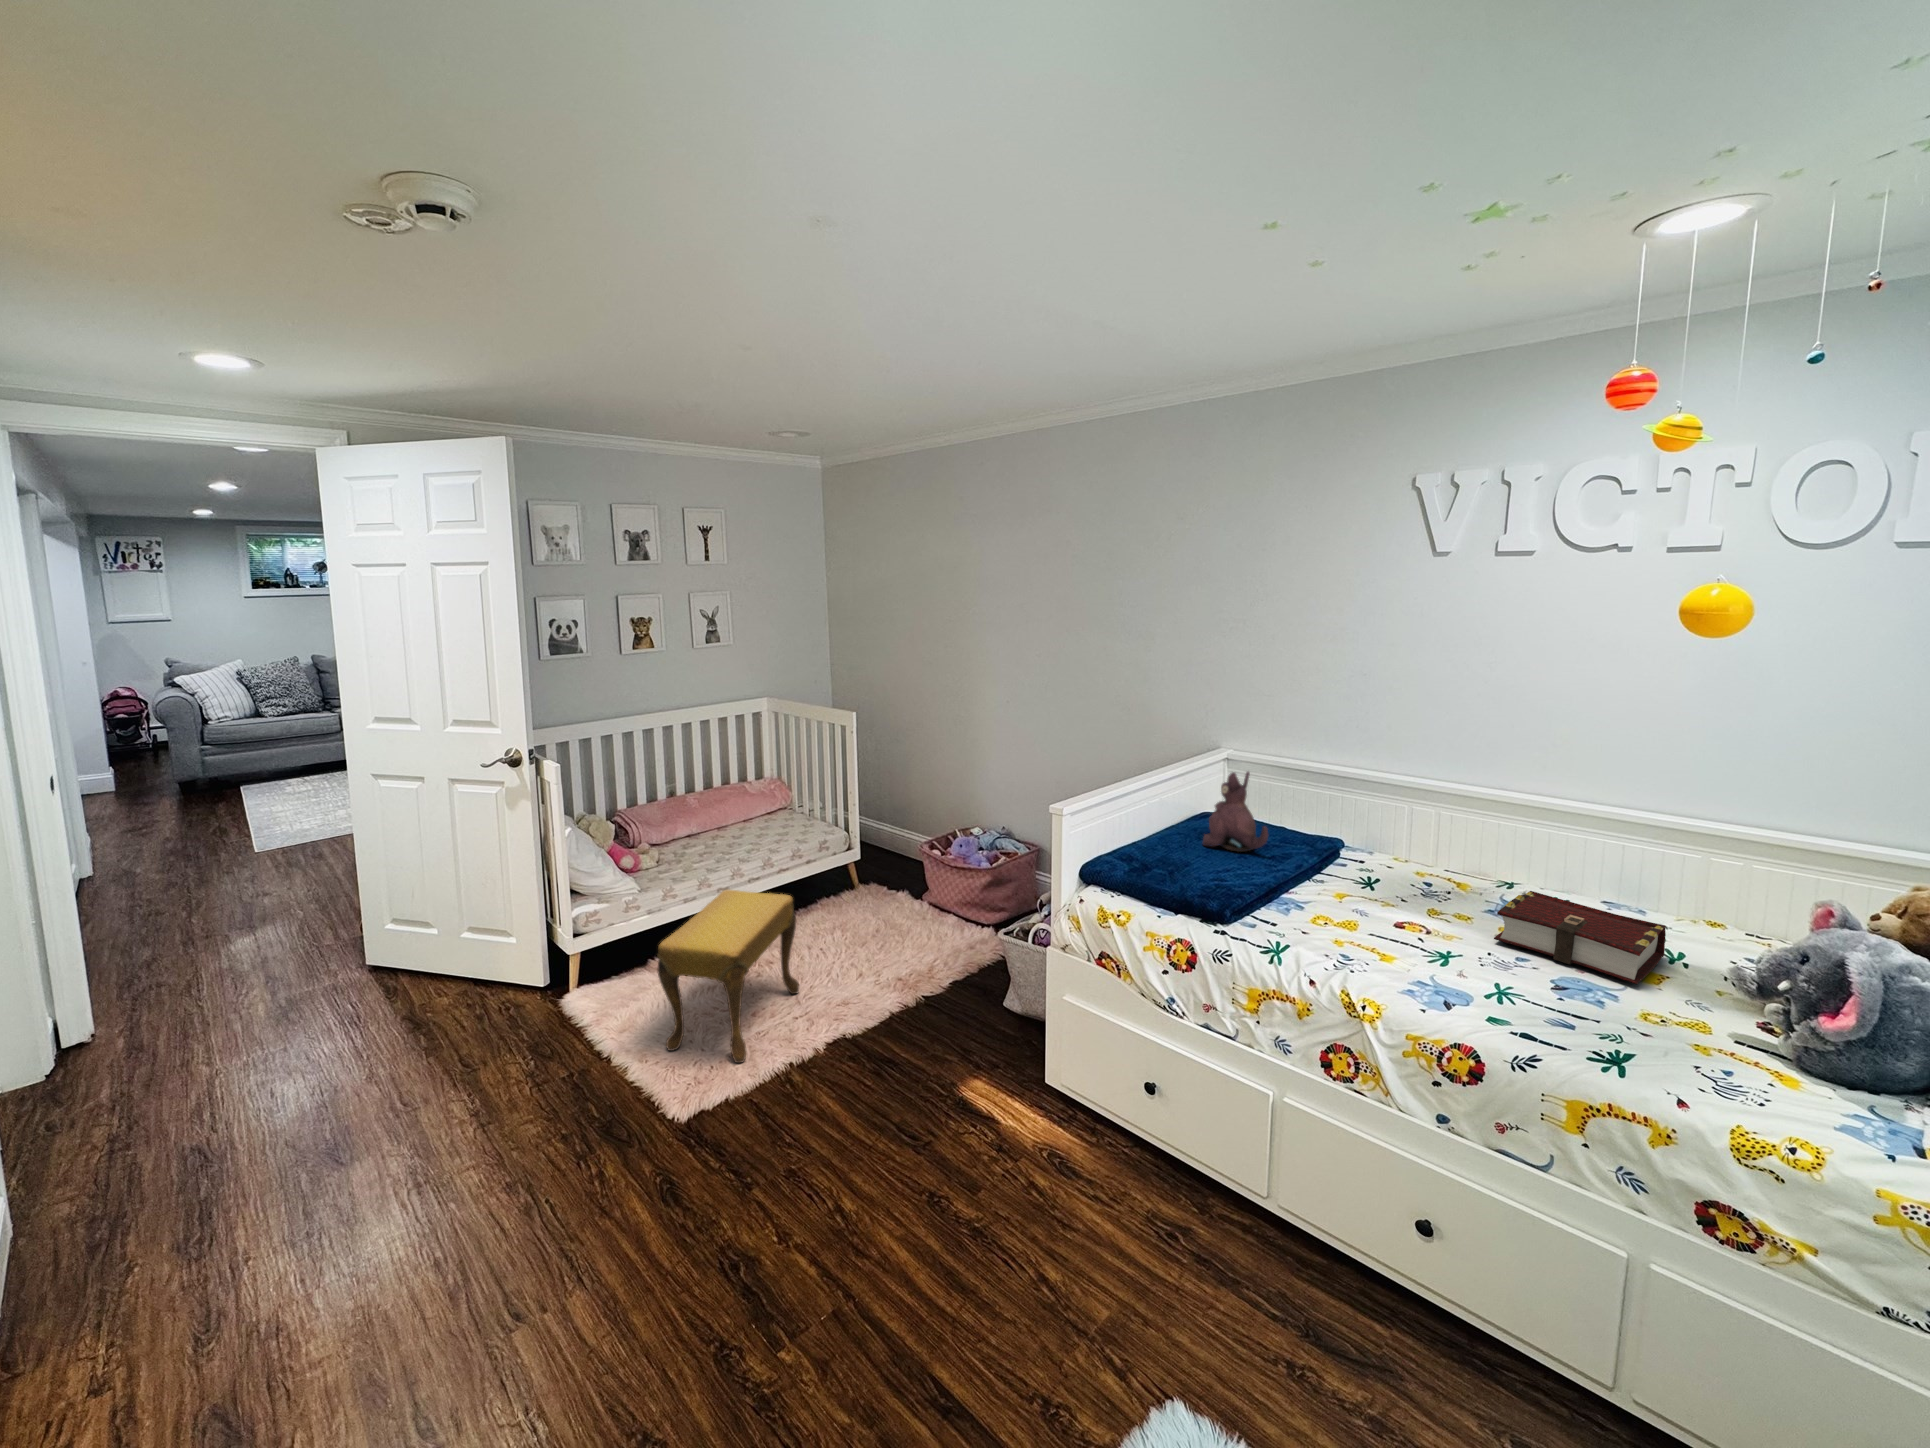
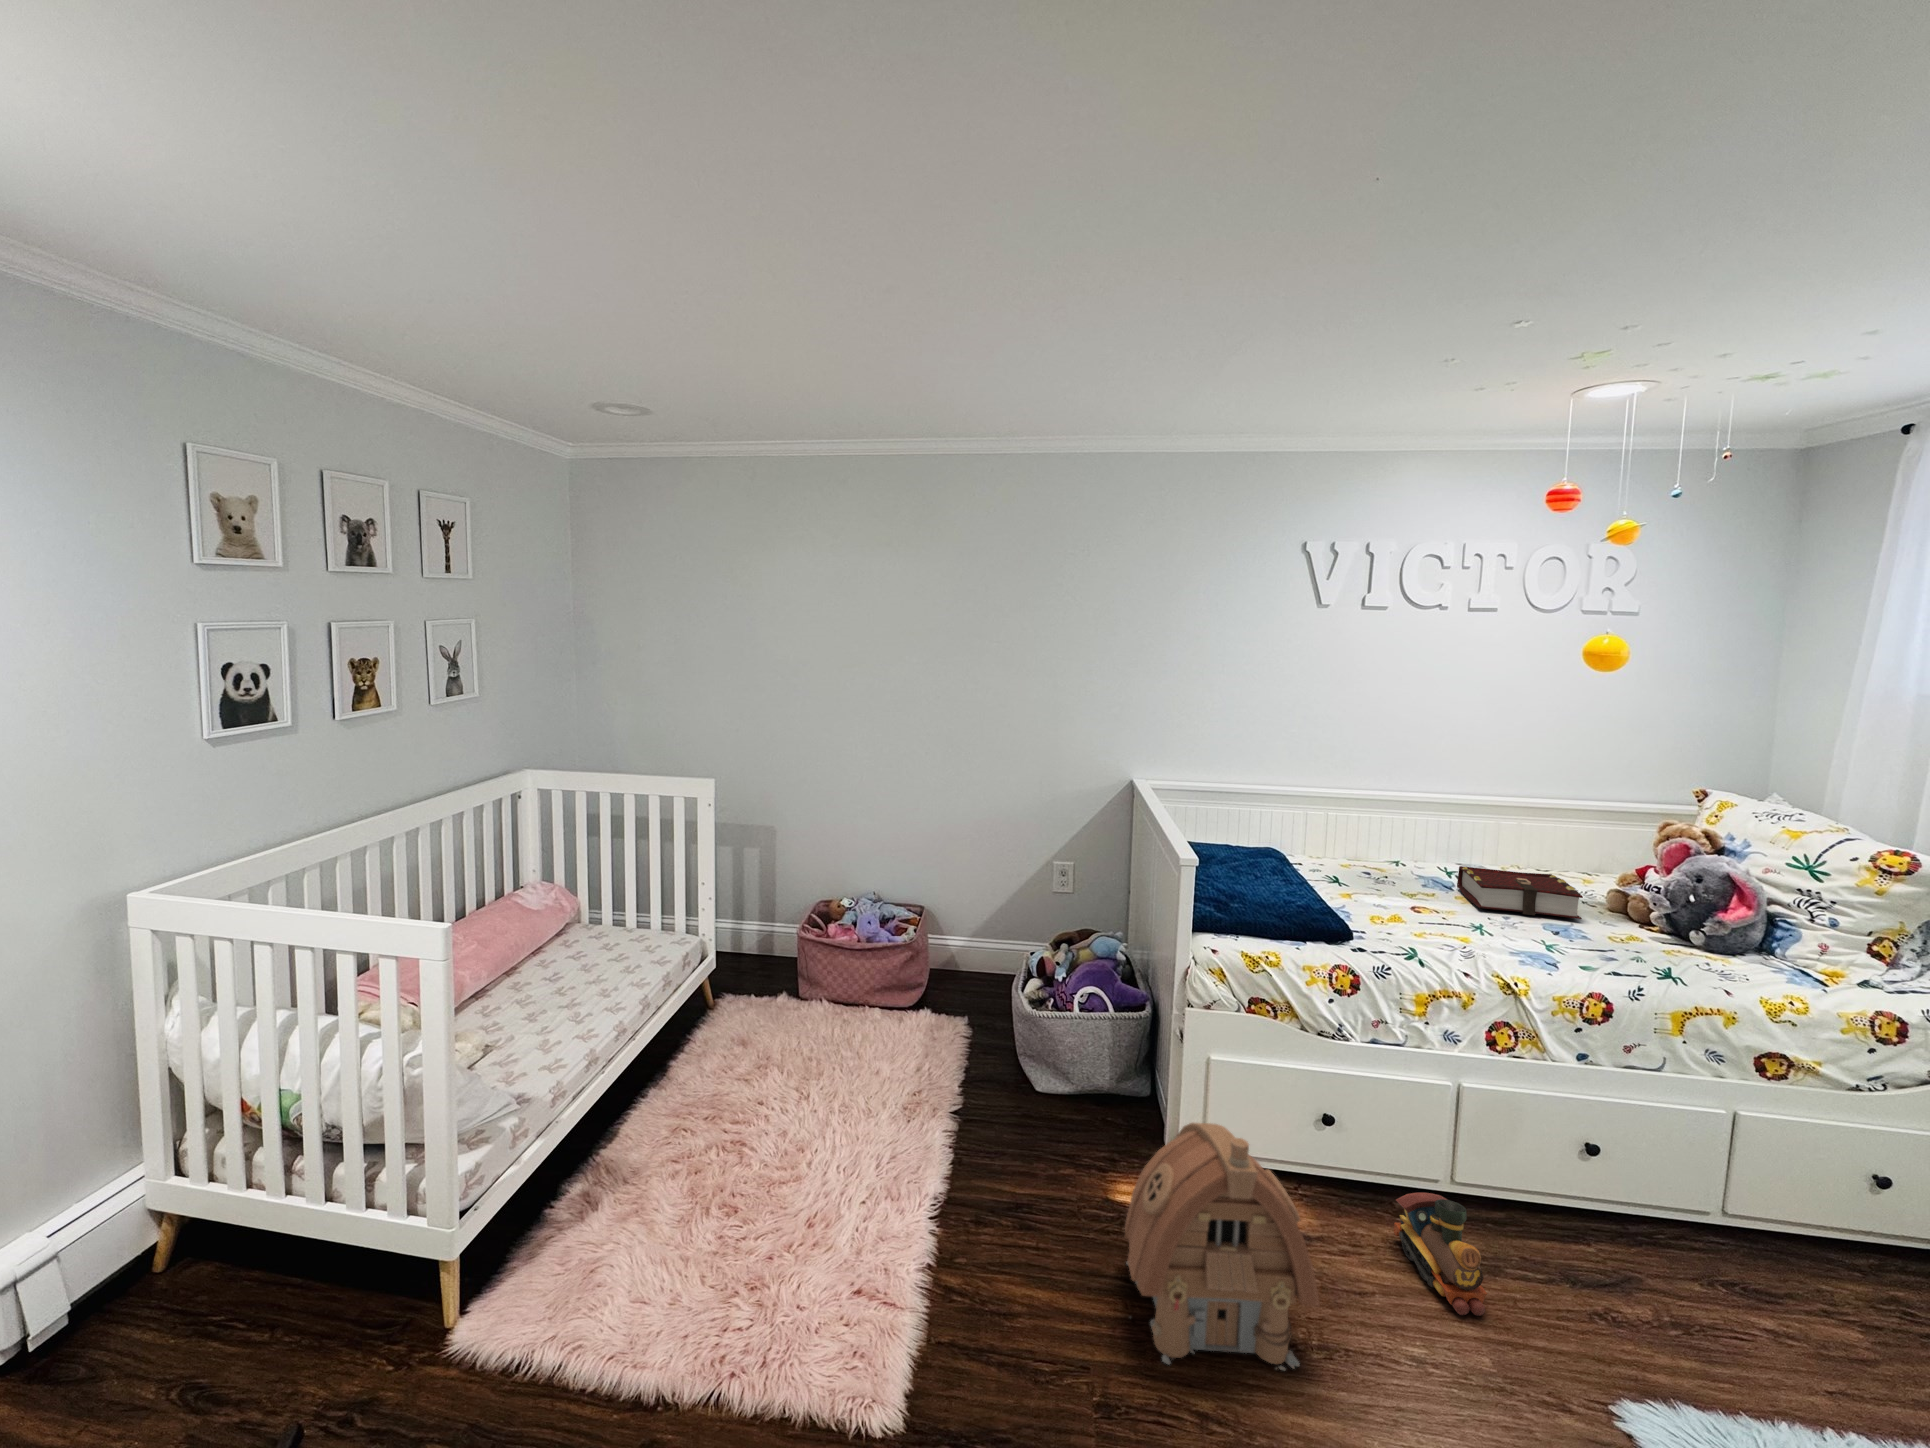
plush toy: present [1203,772,1268,852] -> none [1226,798,1289,875]
footstool: present [657,890,799,1063] -> none [709,1041,871,1337]
toy house: none [843,1016,1003,1230] -> present [1125,1123,1320,1370]
toy train: none [1129,1168,1208,1293] -> present [1394,1193,1487,1316]

